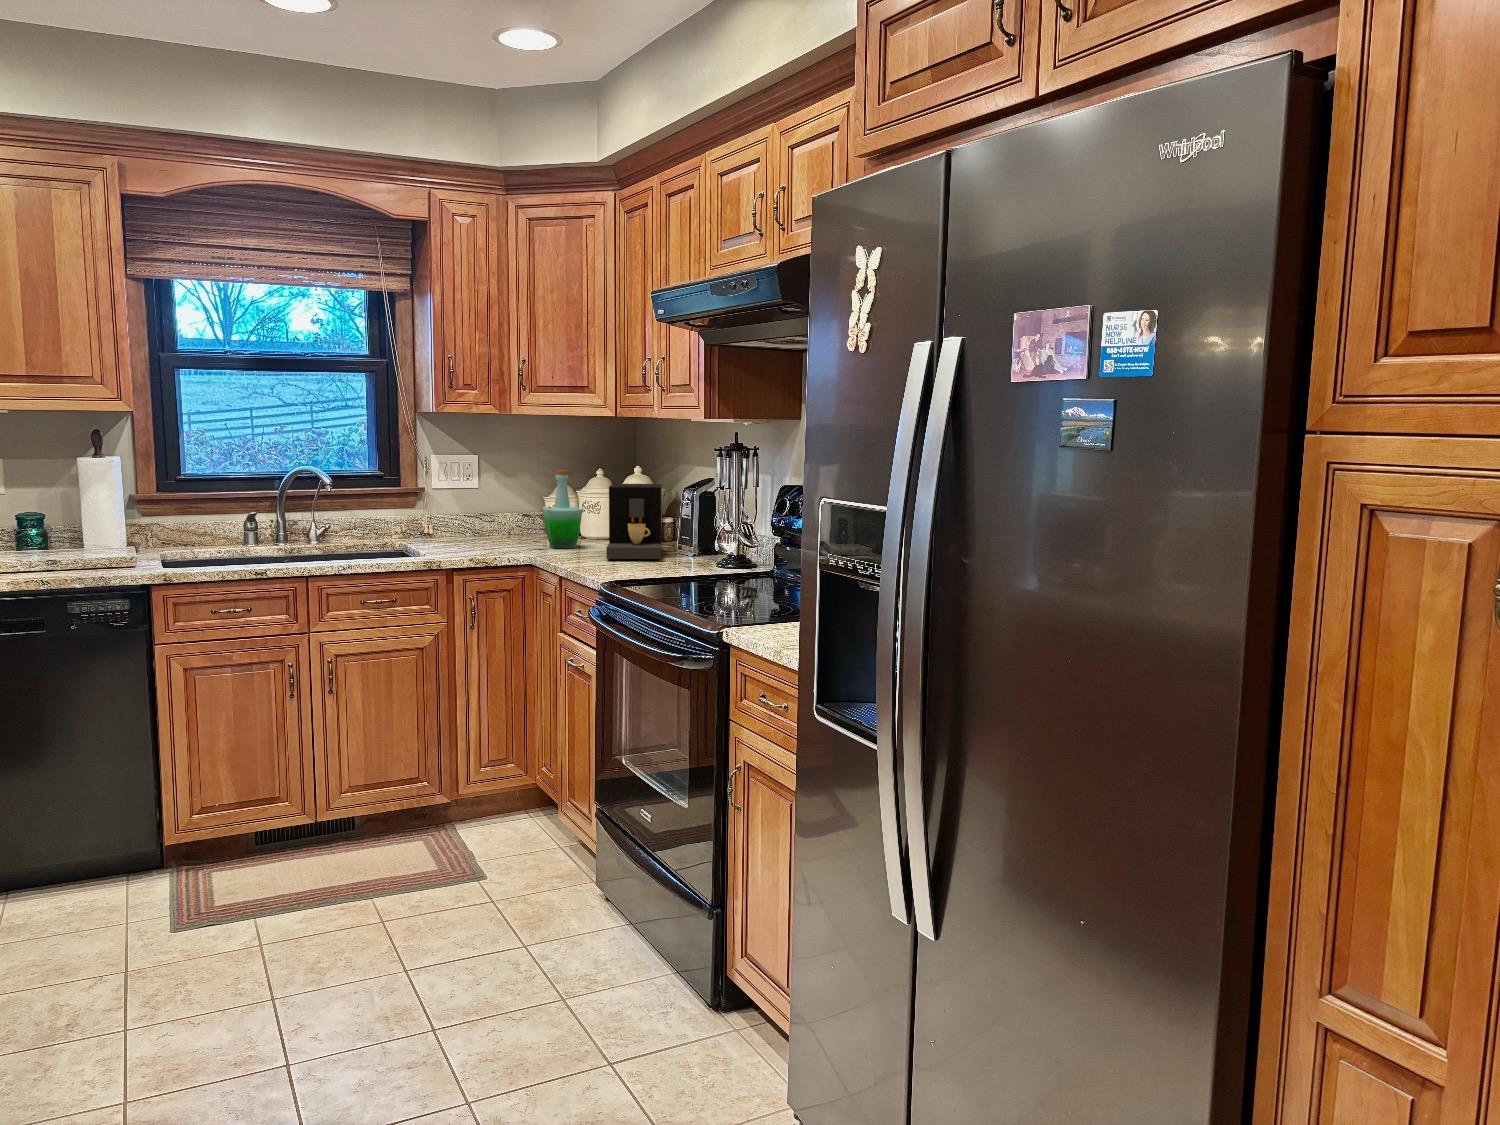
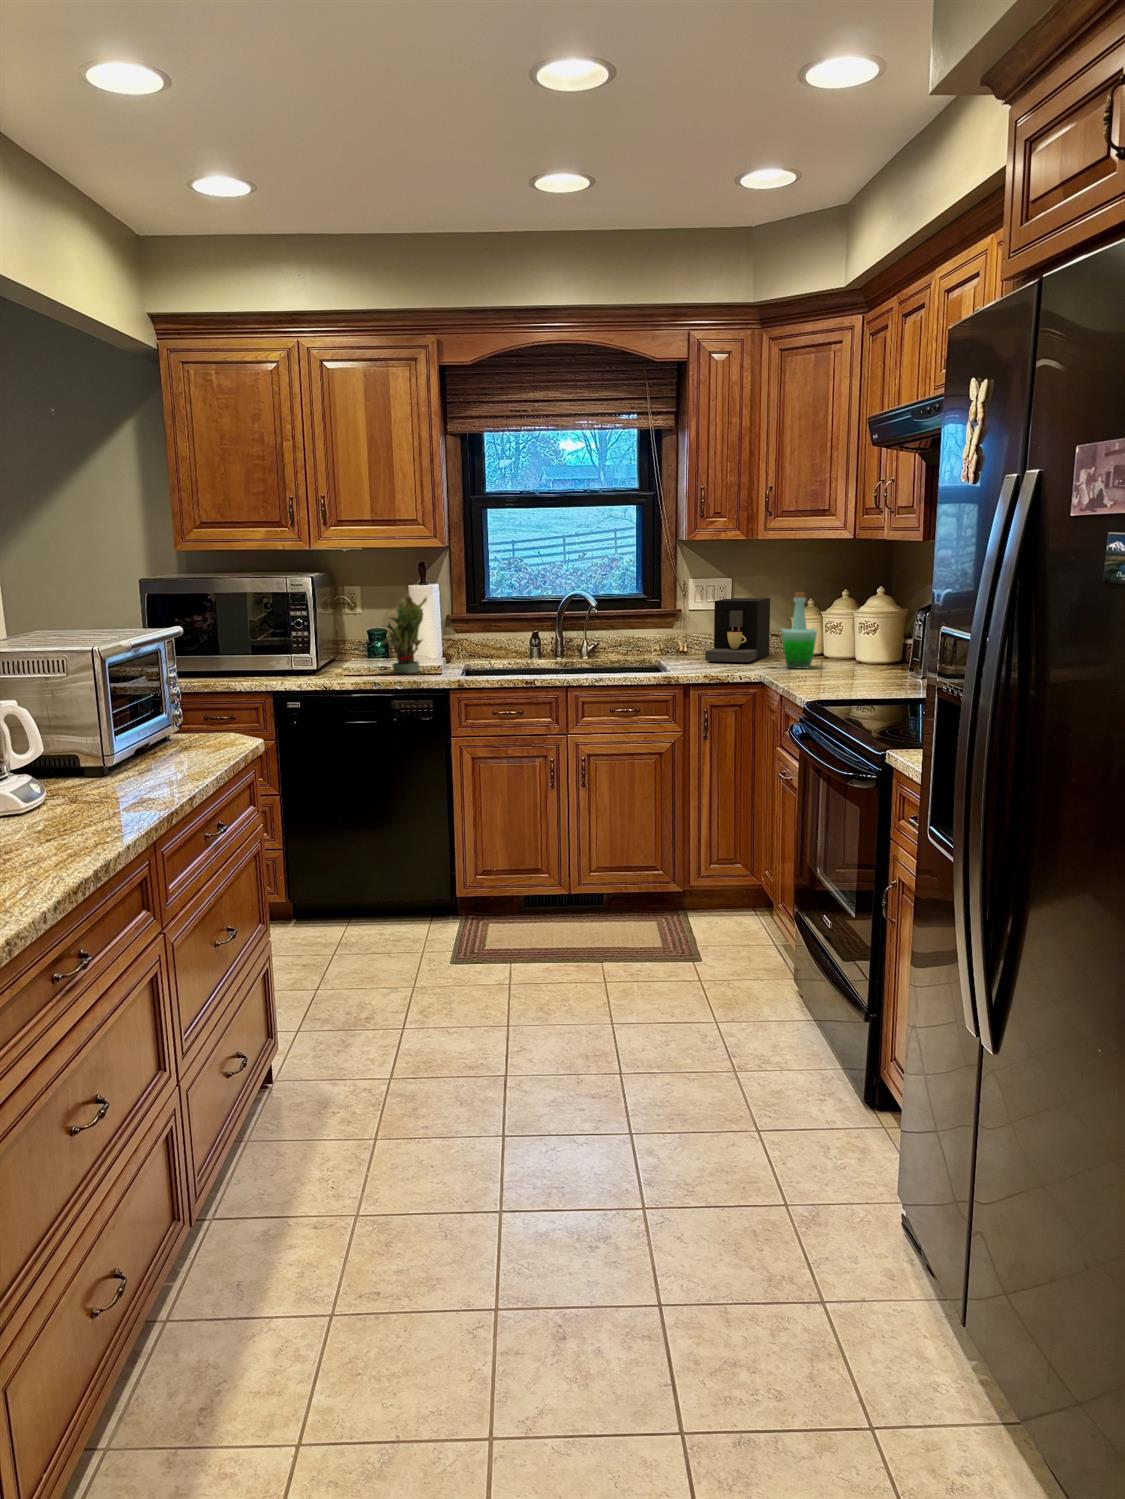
potted plant: none [36,468,107,568] -> present [383,595,427,673]
coffee maker: present [606,484,662,559] -> present [705,598,770,662]

